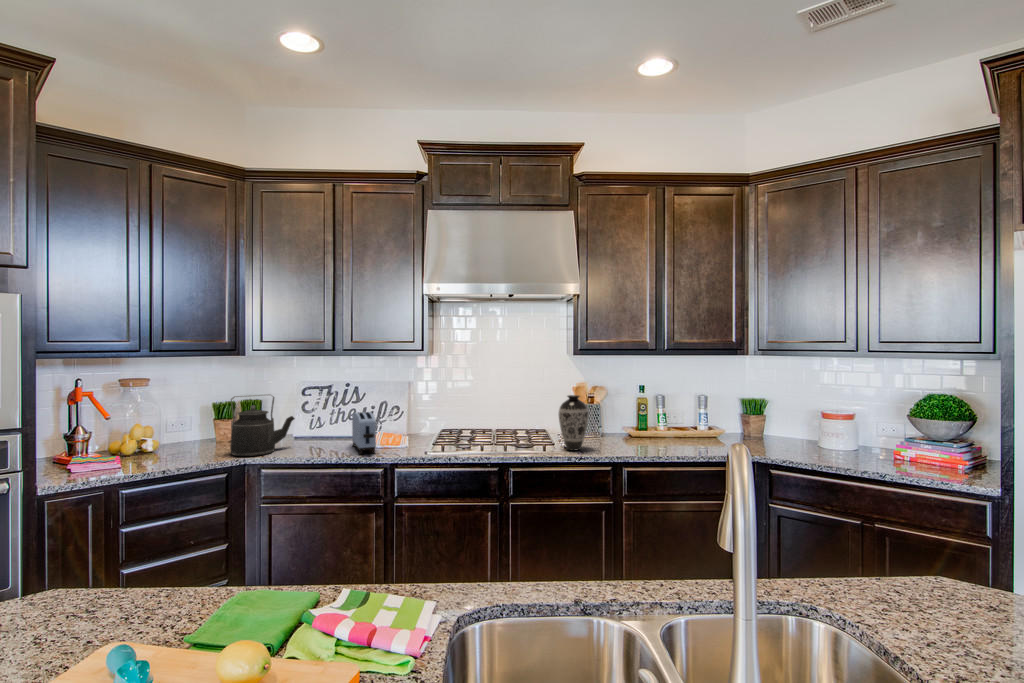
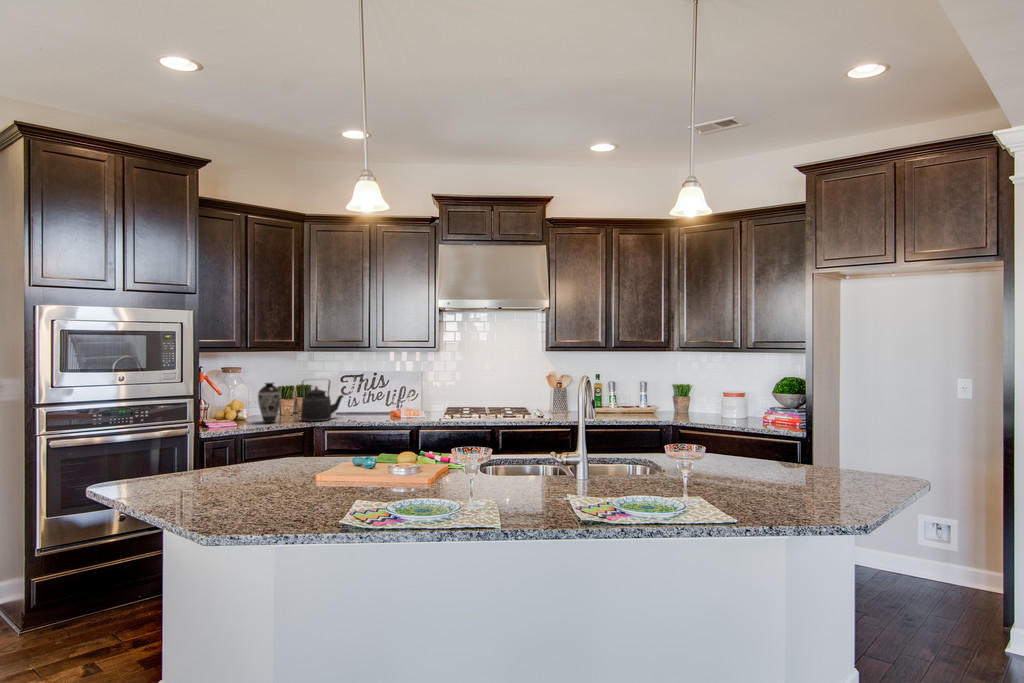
decorative vase: present [559,395,589,451] -> present [258,383,281,423]
toaster: present [352,412,376,454] -> none [385,392,404,420]

